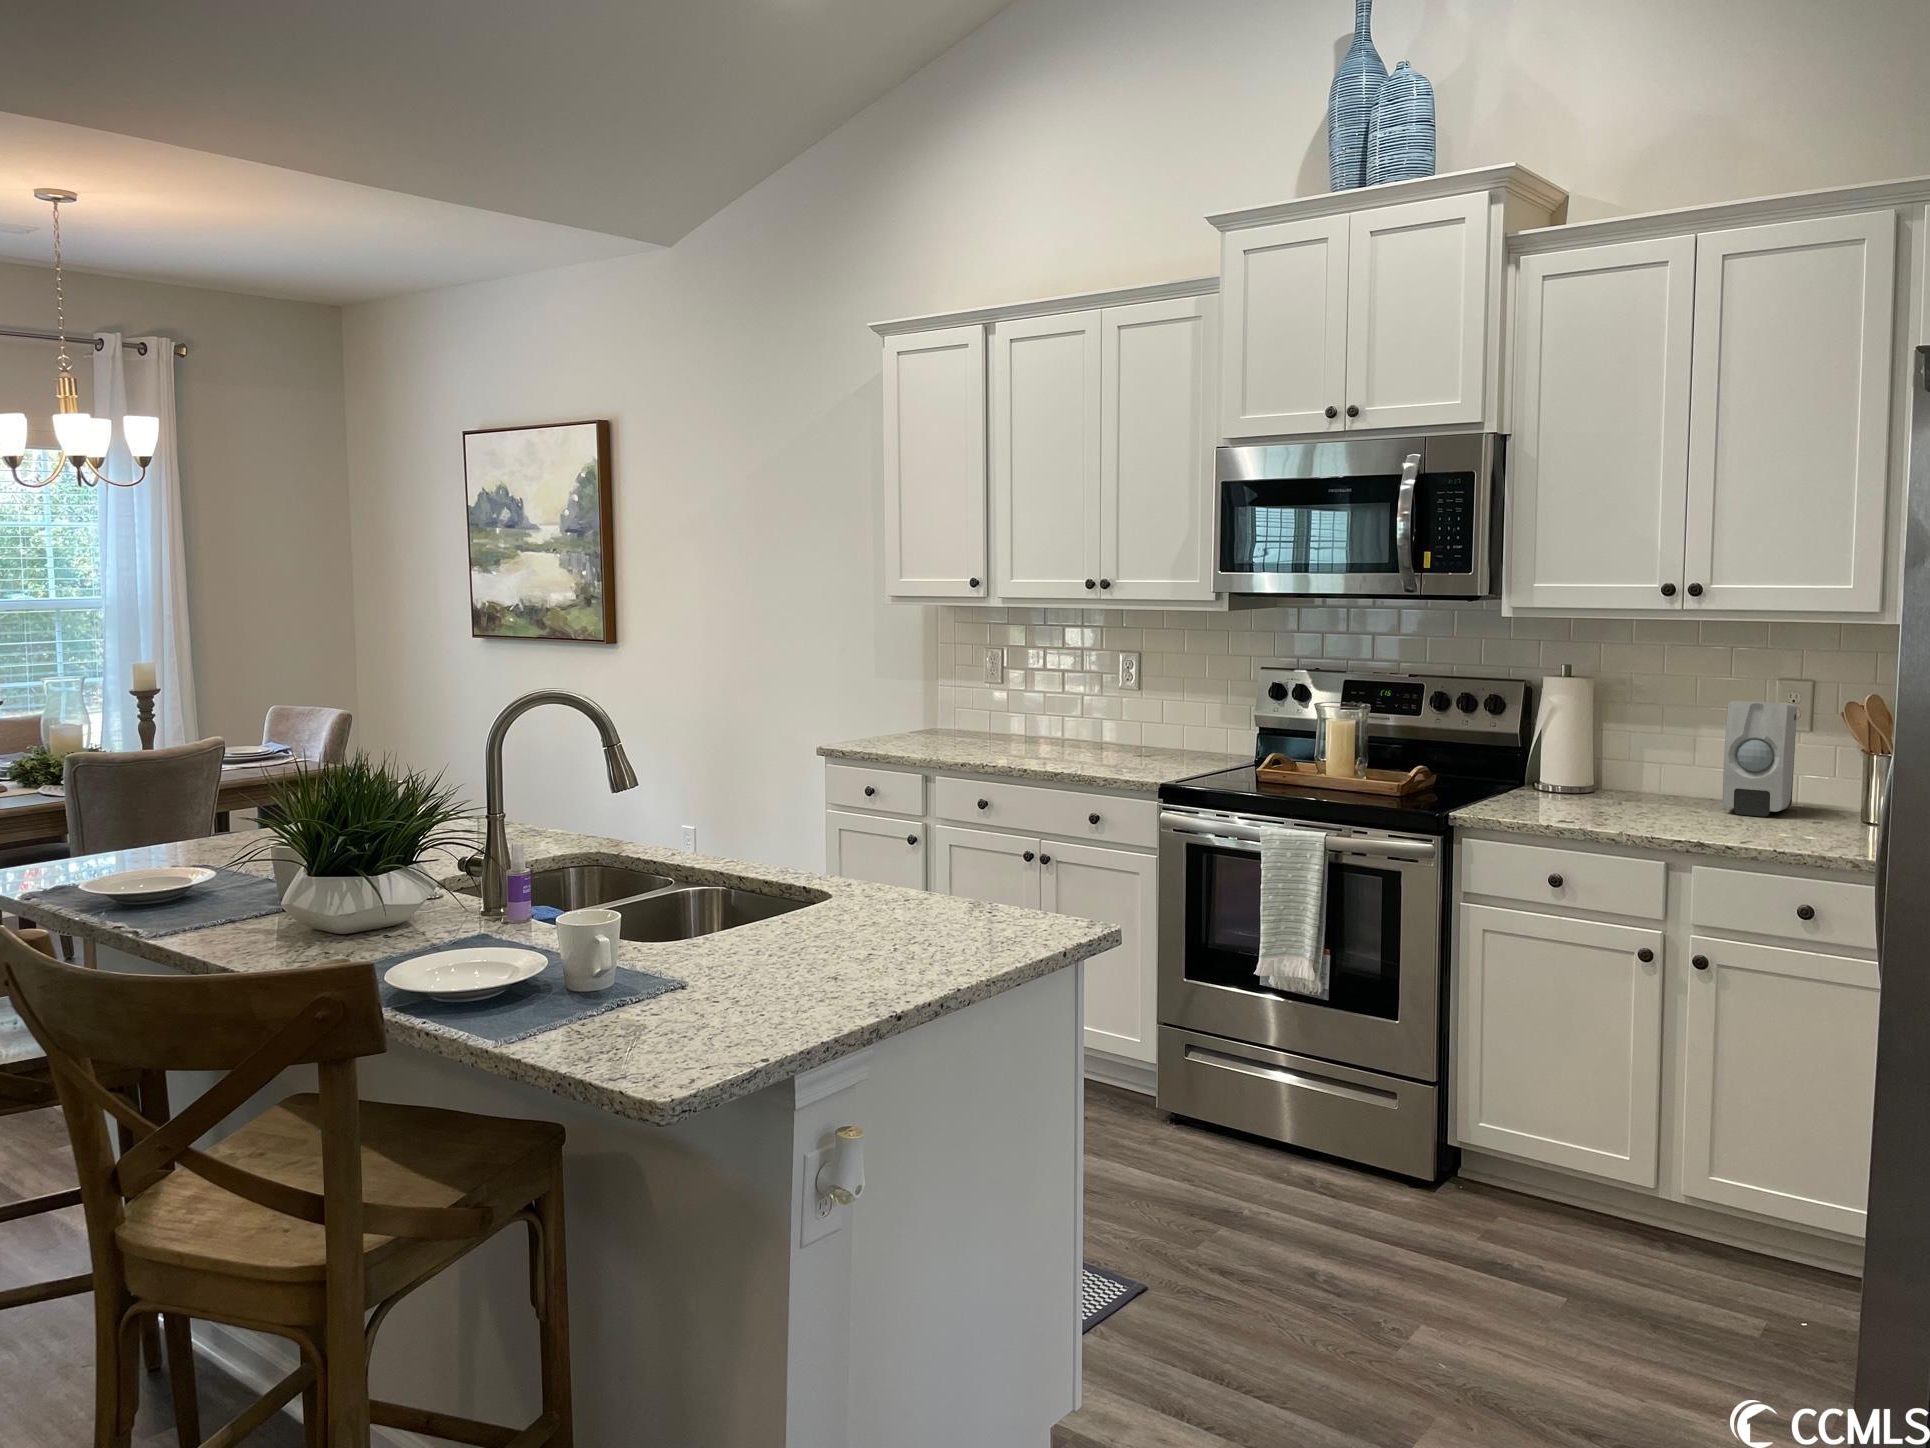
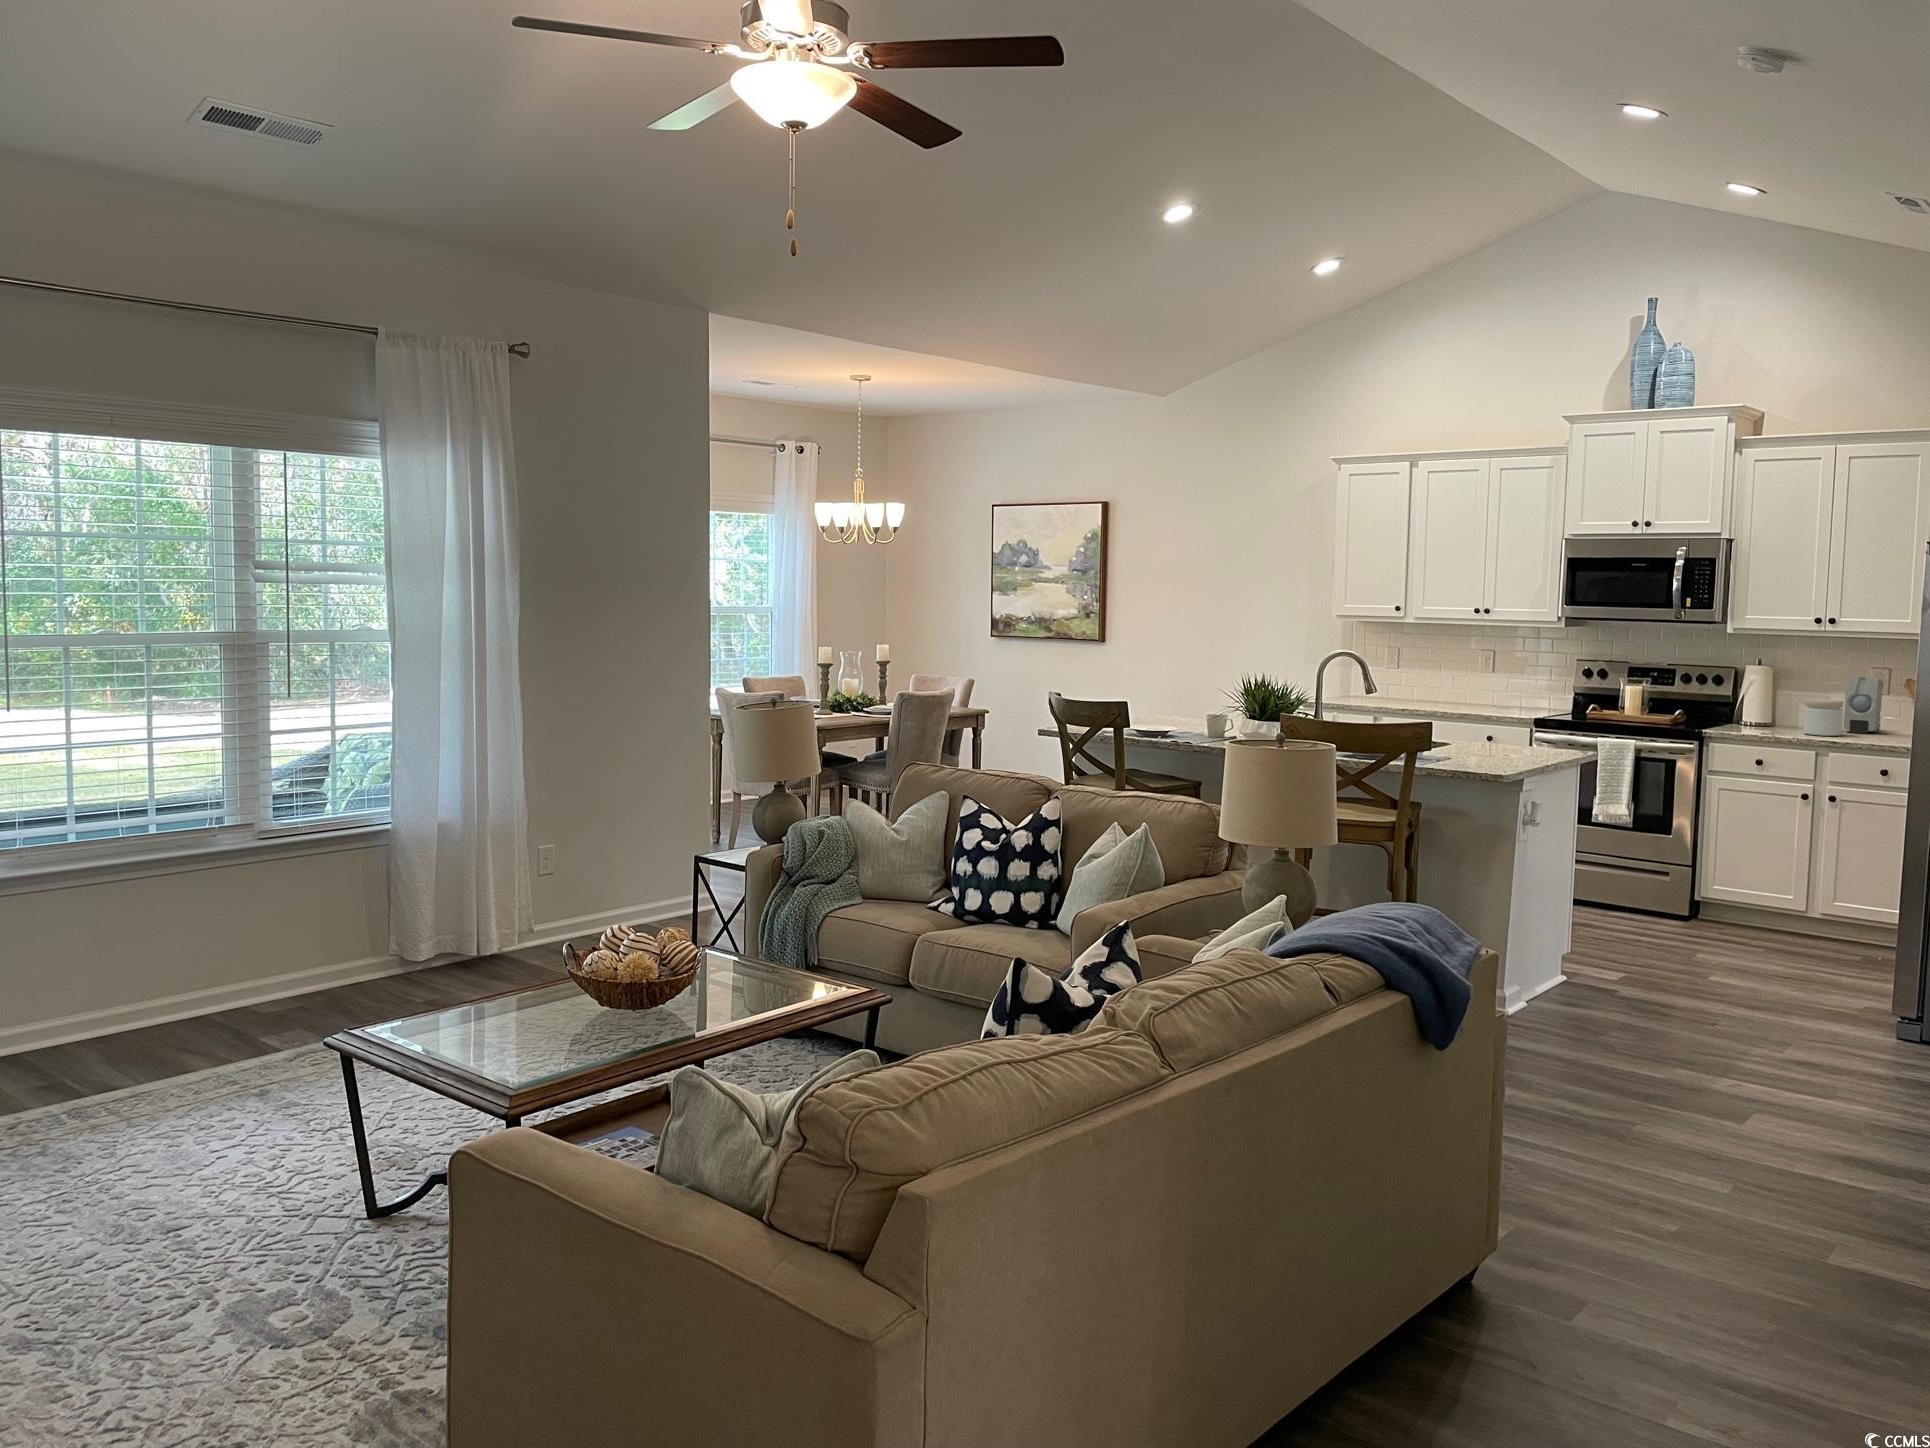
jar: none [1642,750,1719,828] -> present [1803,699,1843,736]

